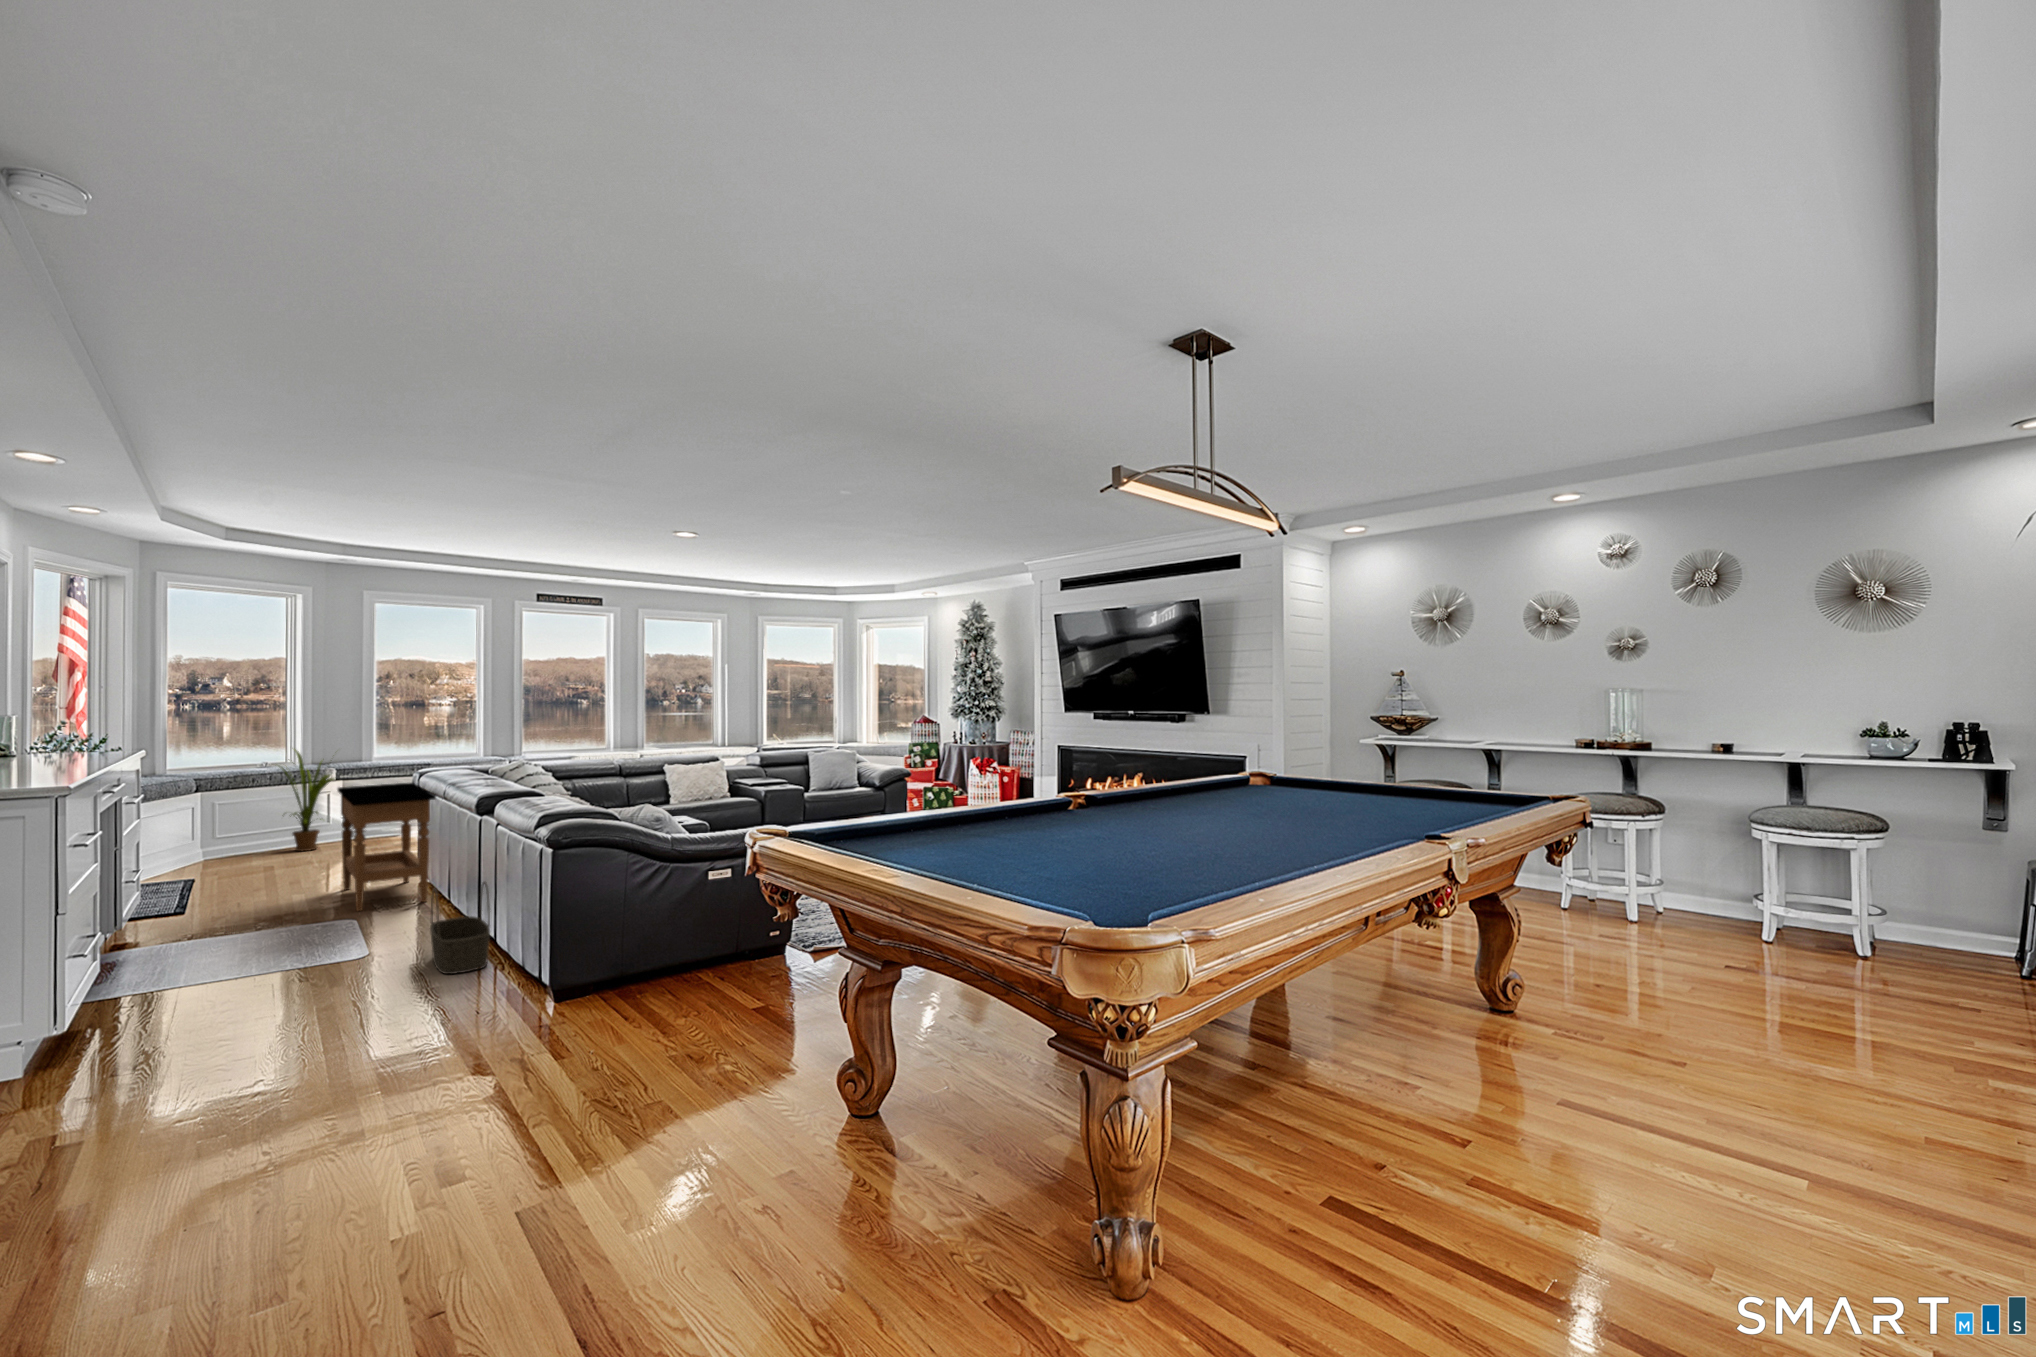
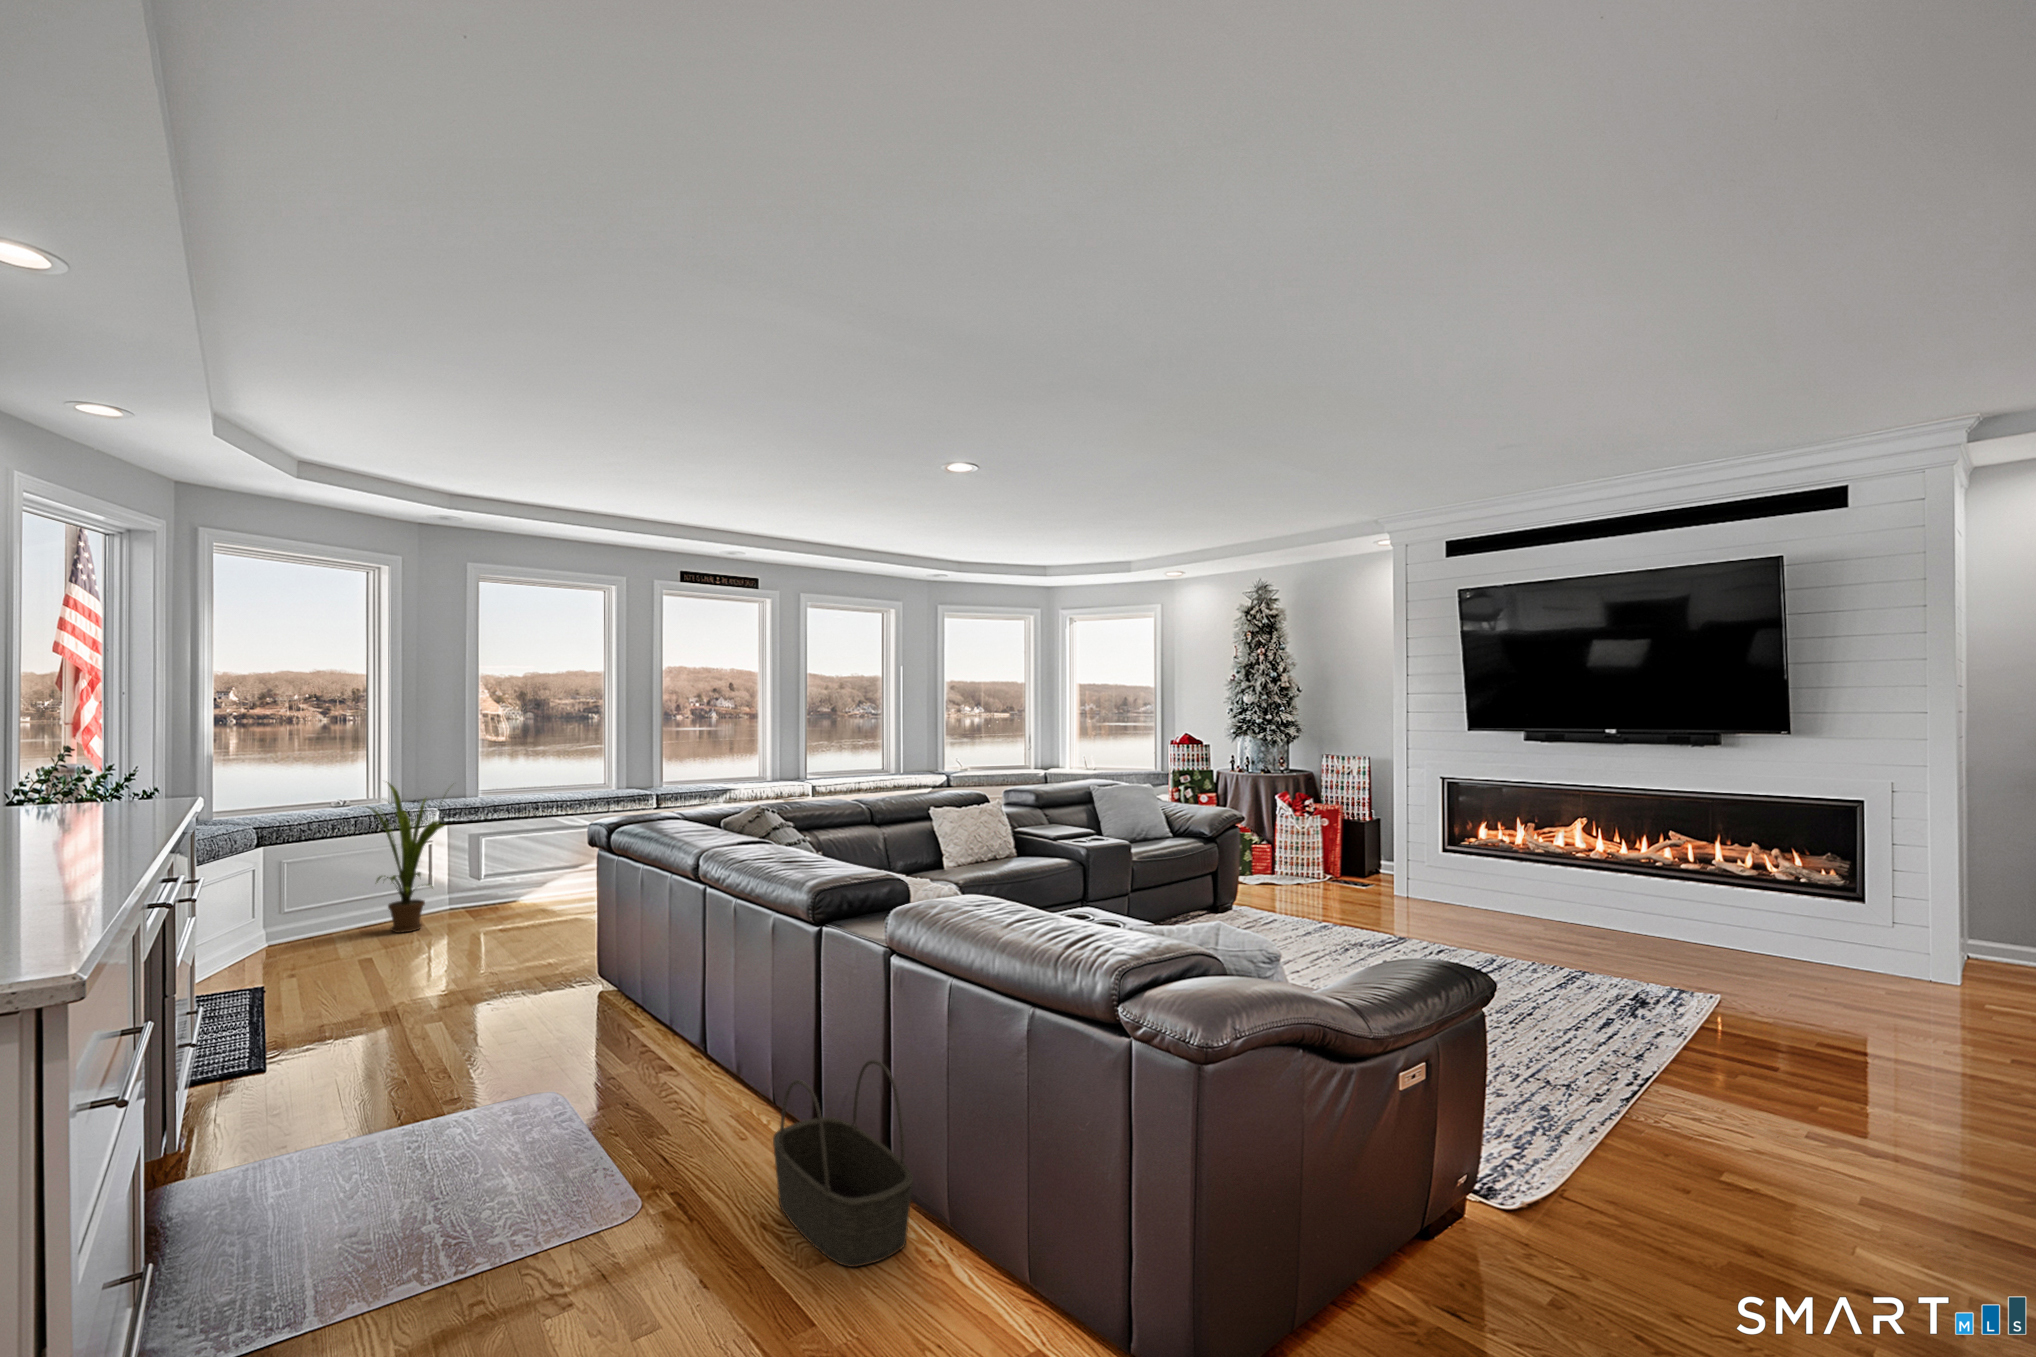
side table: present [337,782,436,911] -> none [495,840,676,1068]

